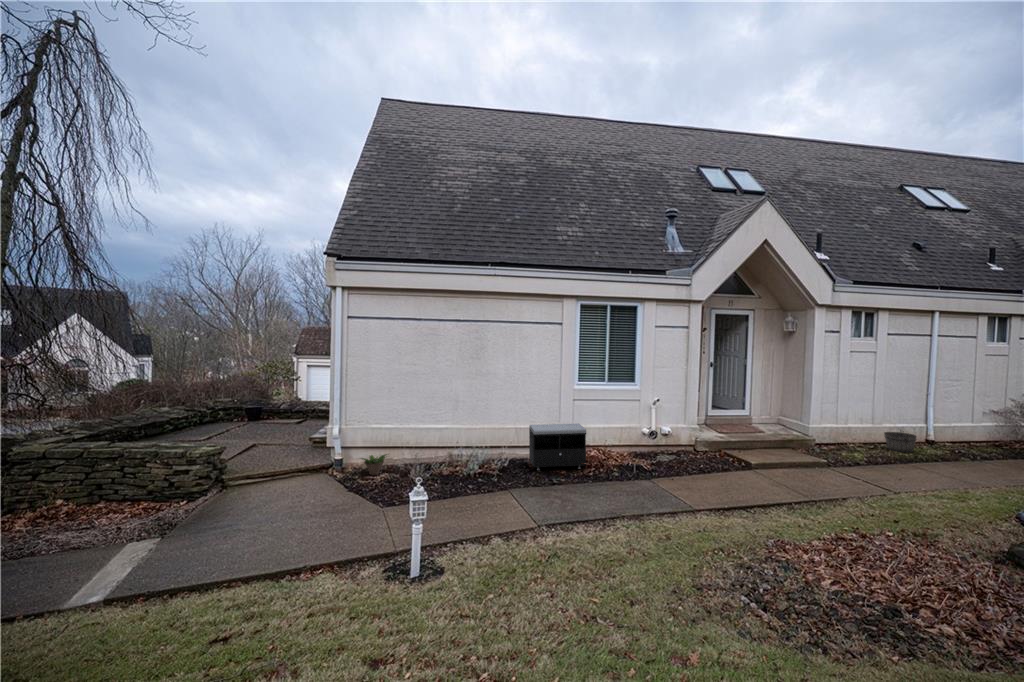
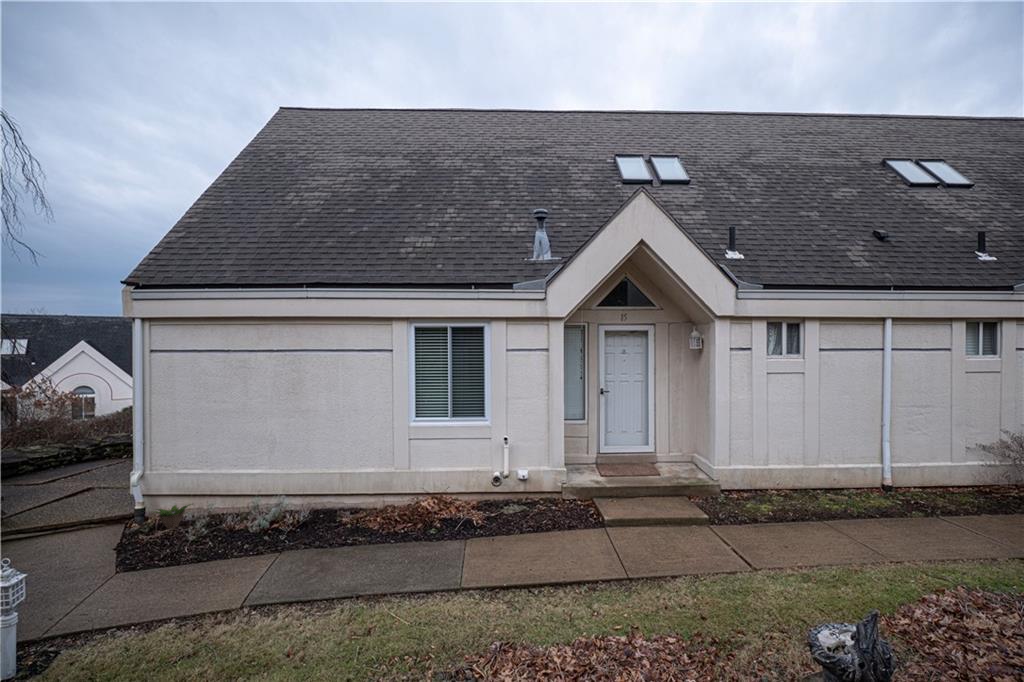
storage bench: present [529,423,586,470] -> none [343,468,415,525]
wooden bucket: present [884,432,917,452] -> none [816,470,855,503]

